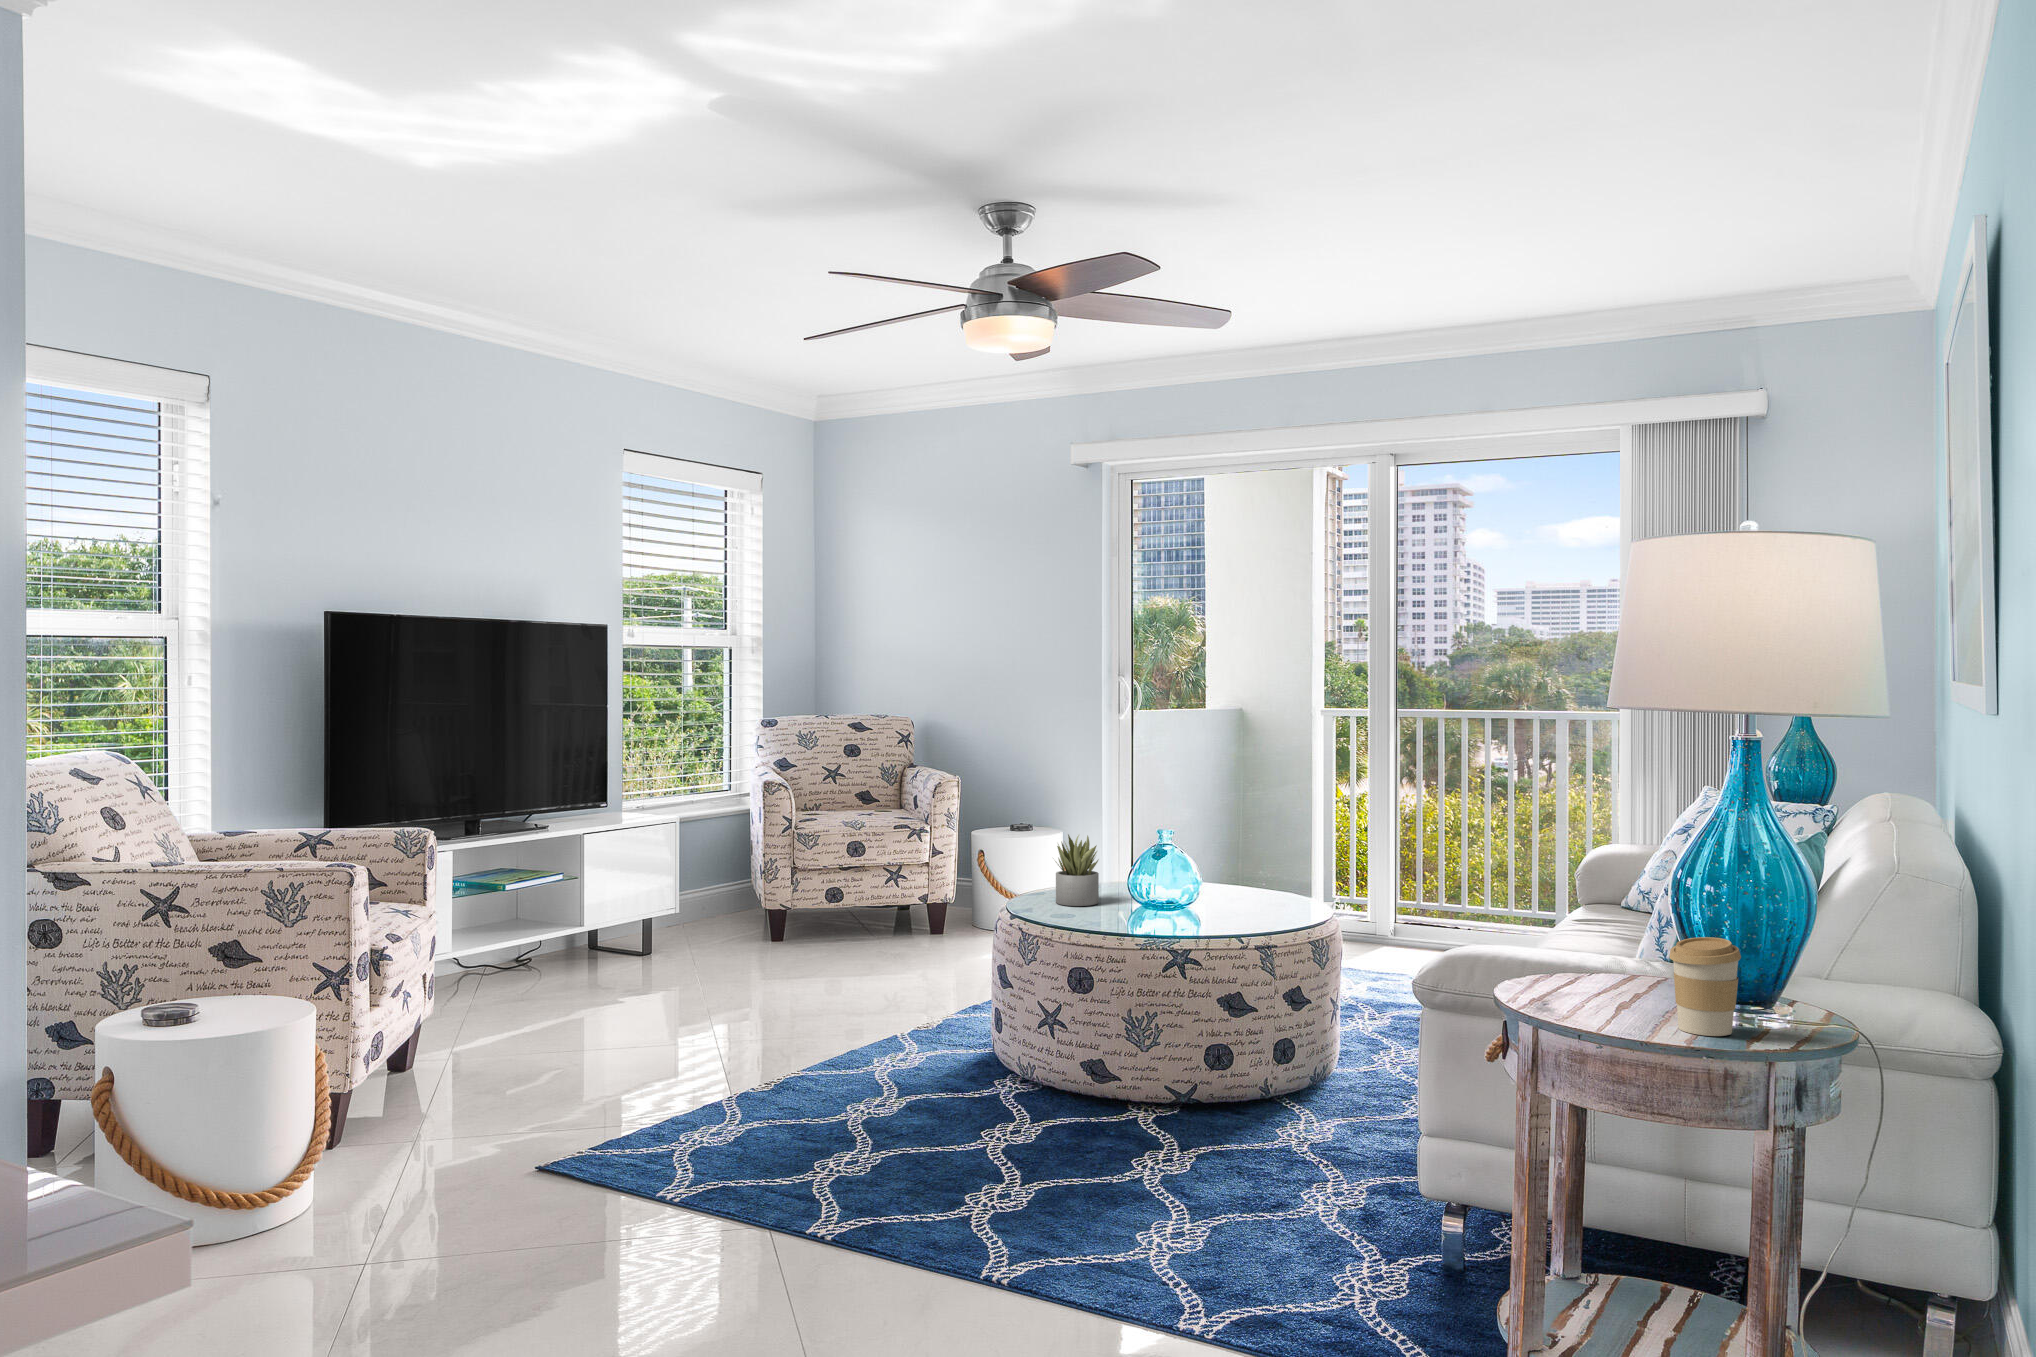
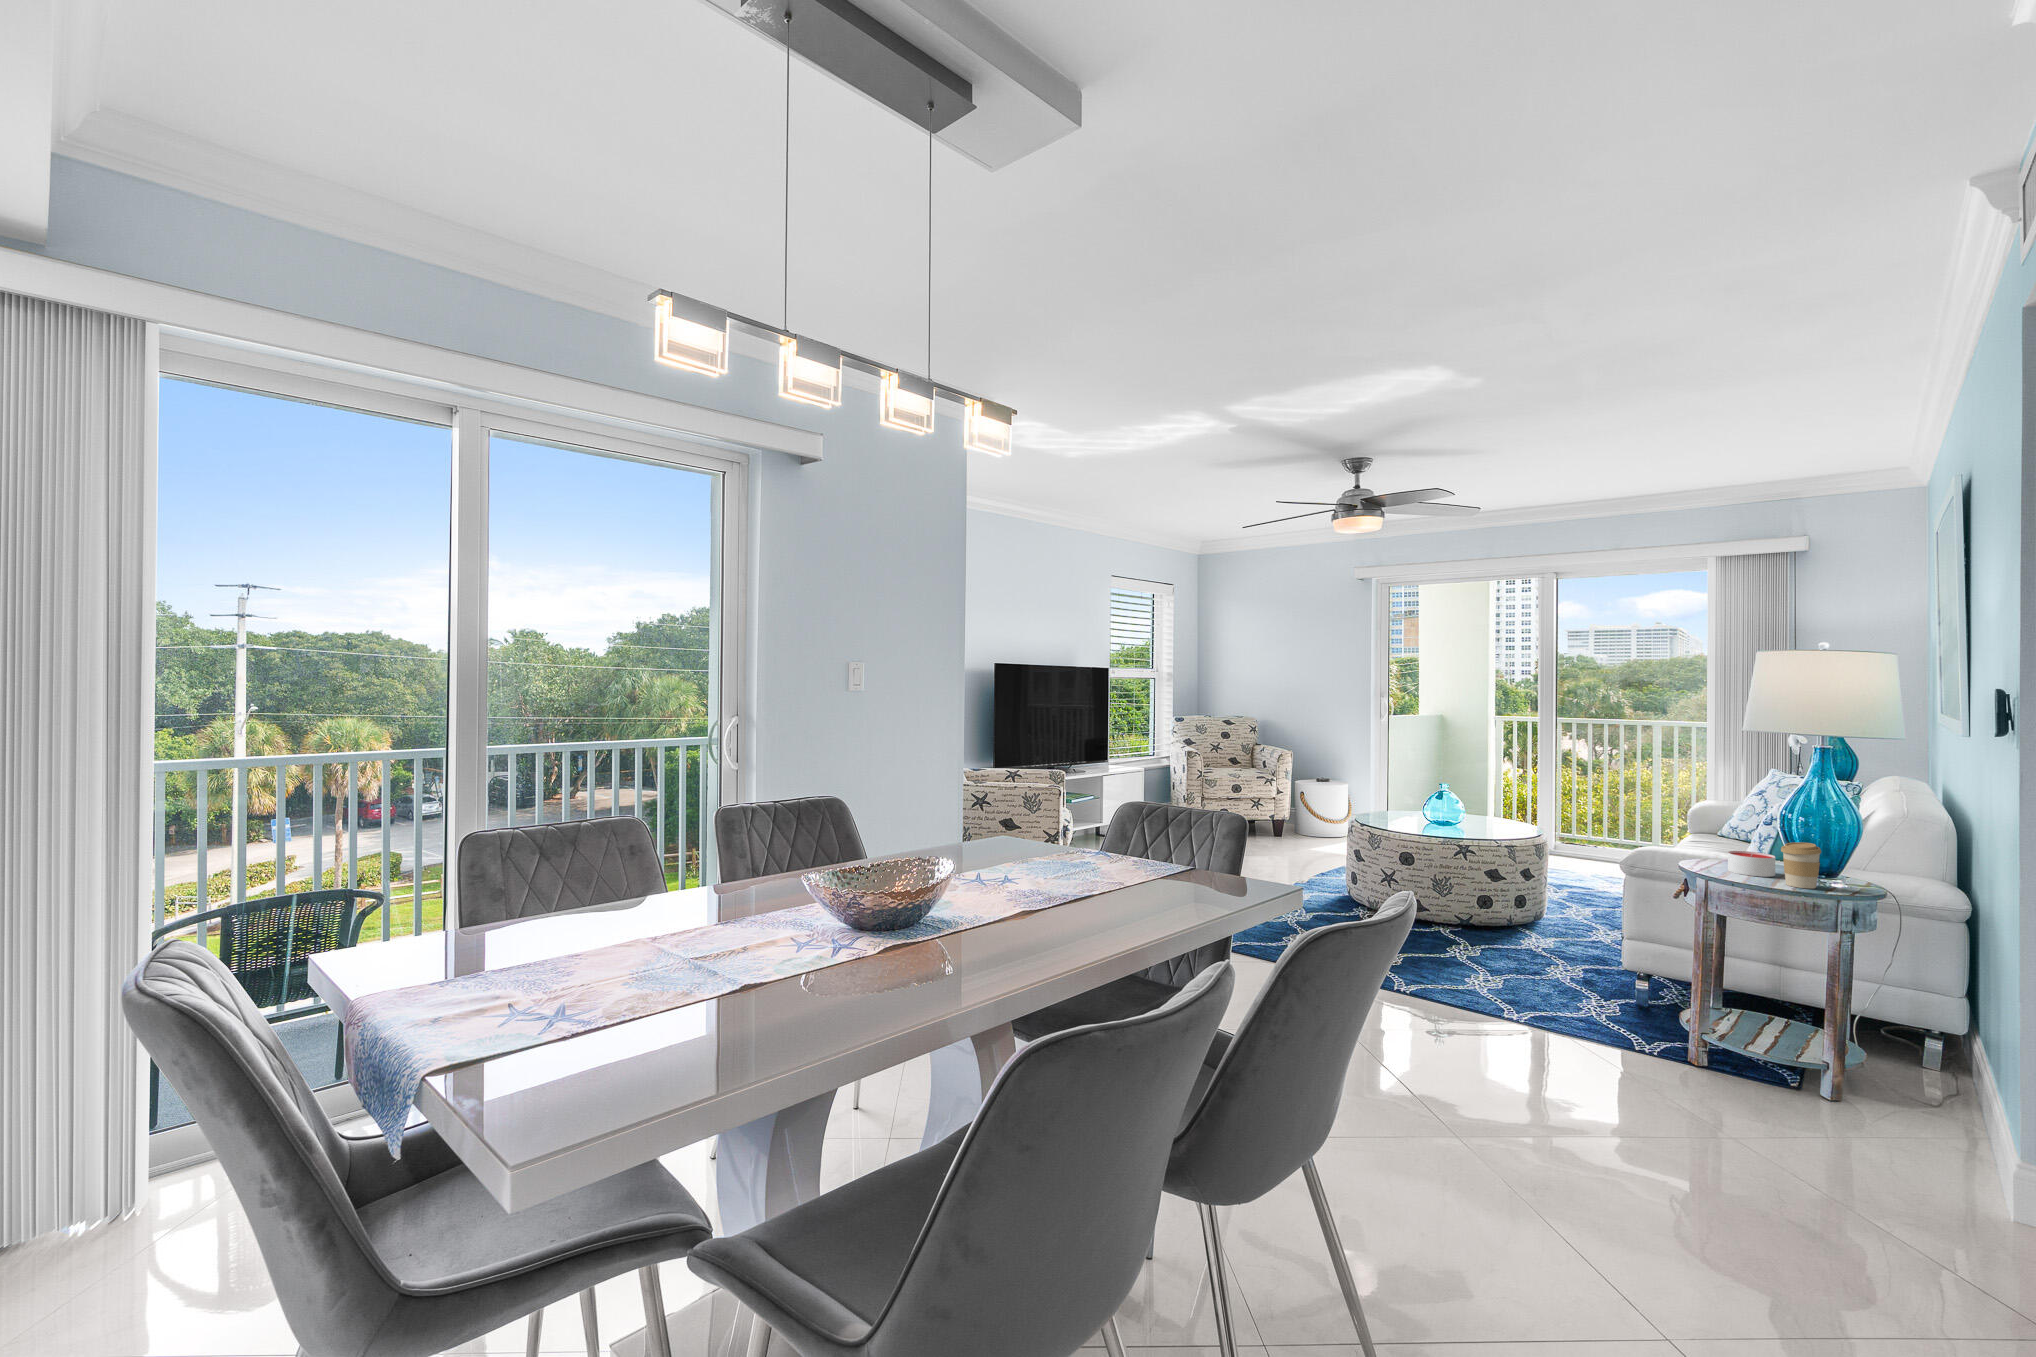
succulent plant: present [1055,835,1099,906] -> none [1378,784,1405,822]
candle: none [1582,956,1665,1010] -> present [1728,851,1775,877]

